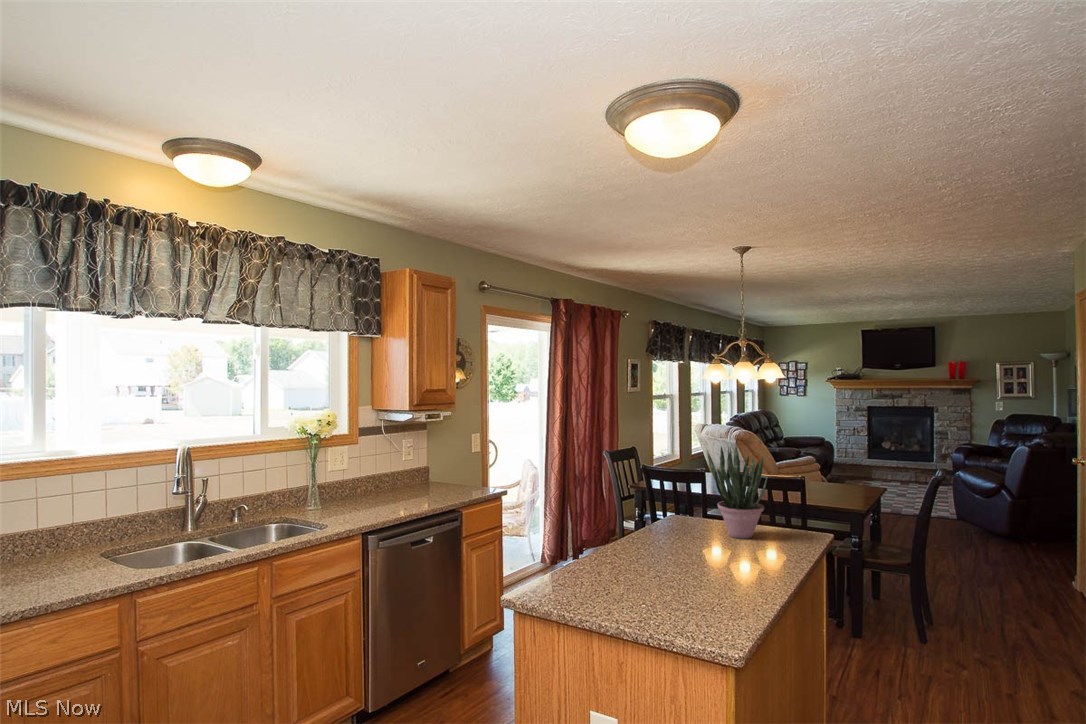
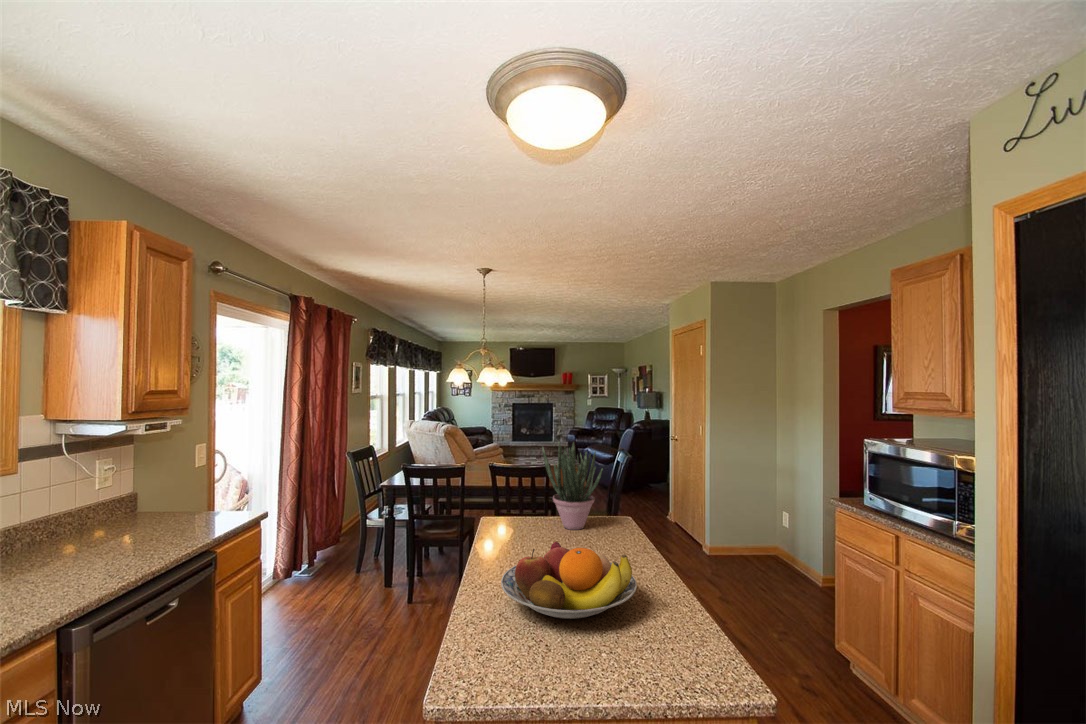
fruit bowl: none [585,530,705,590] -> present [501,542,637,619]

